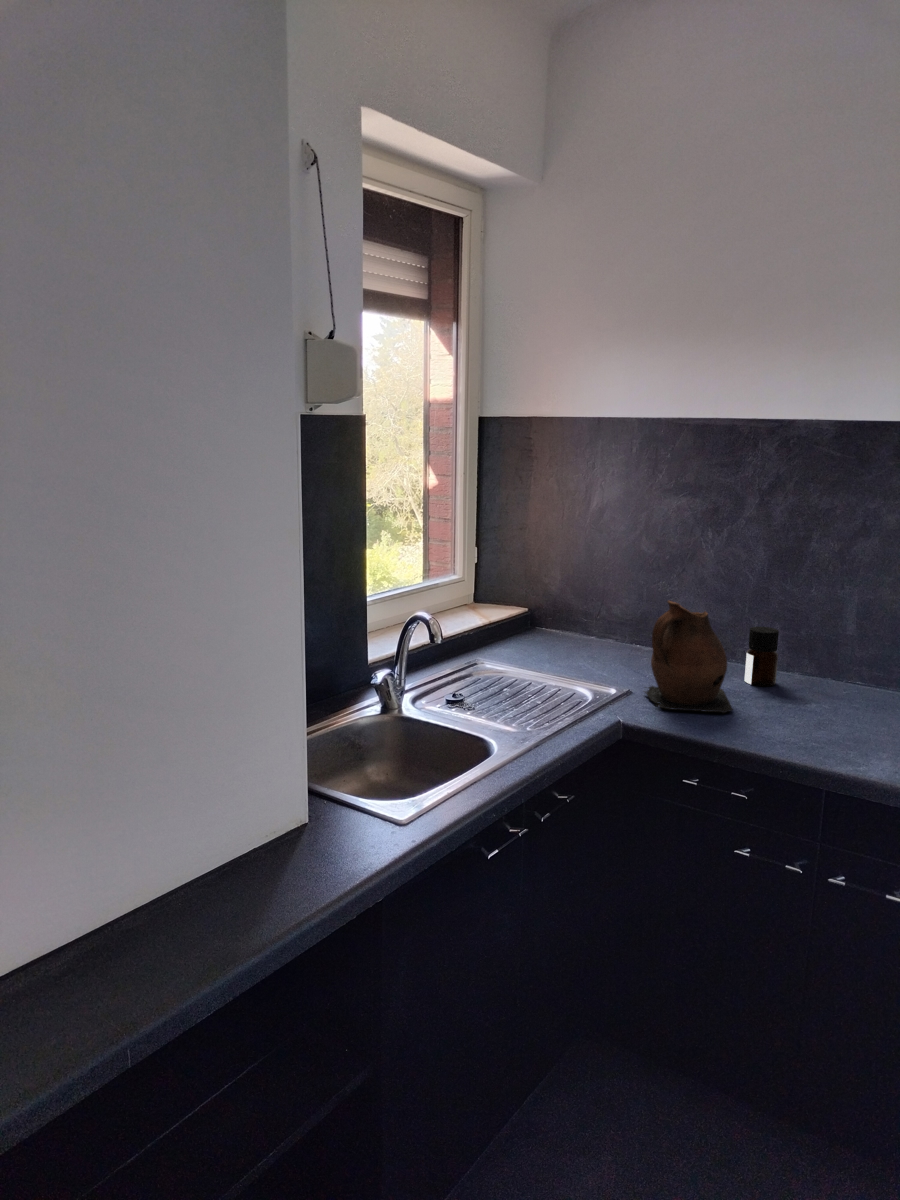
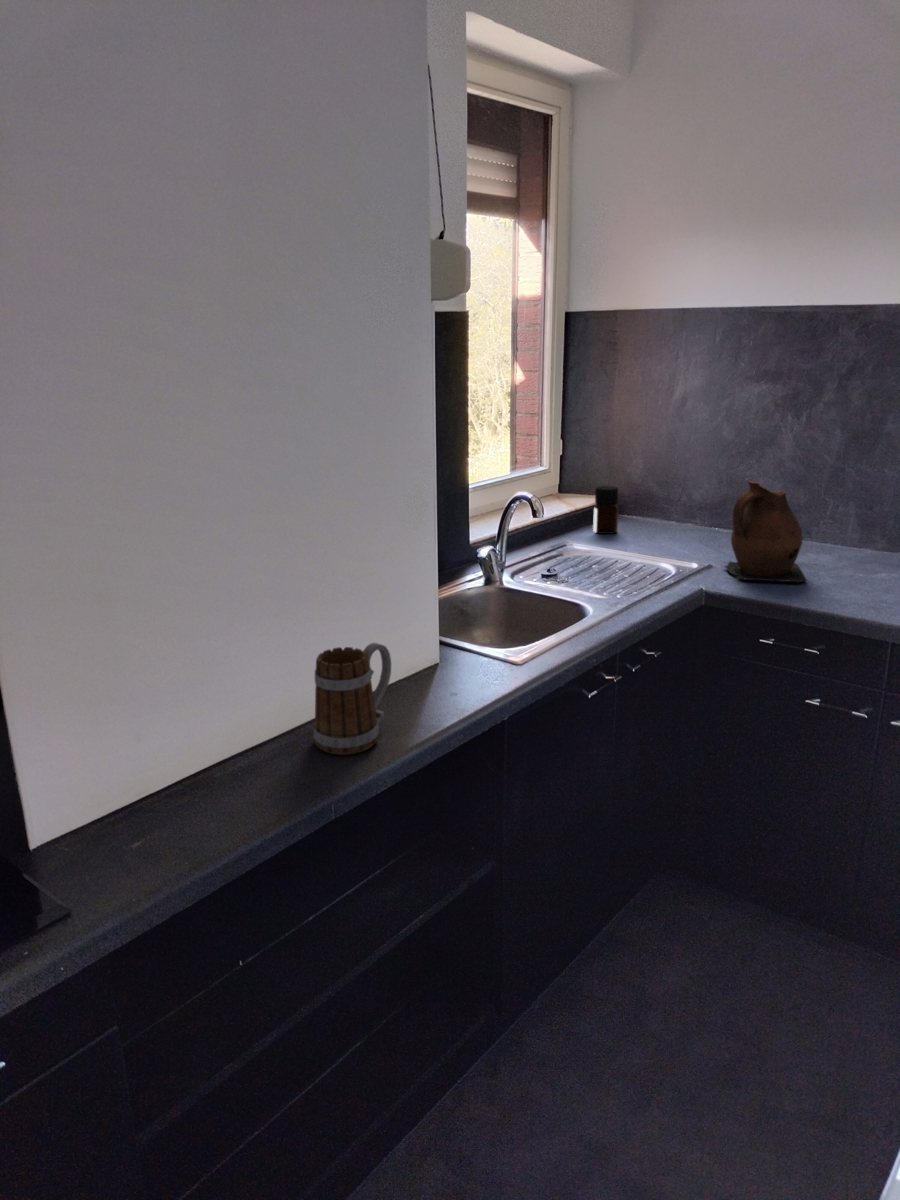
bottle: present [744,627,779,686] -> present [593,486,618,534]
mug: none [116,818,226,972] -> present [314,643,391,755]

